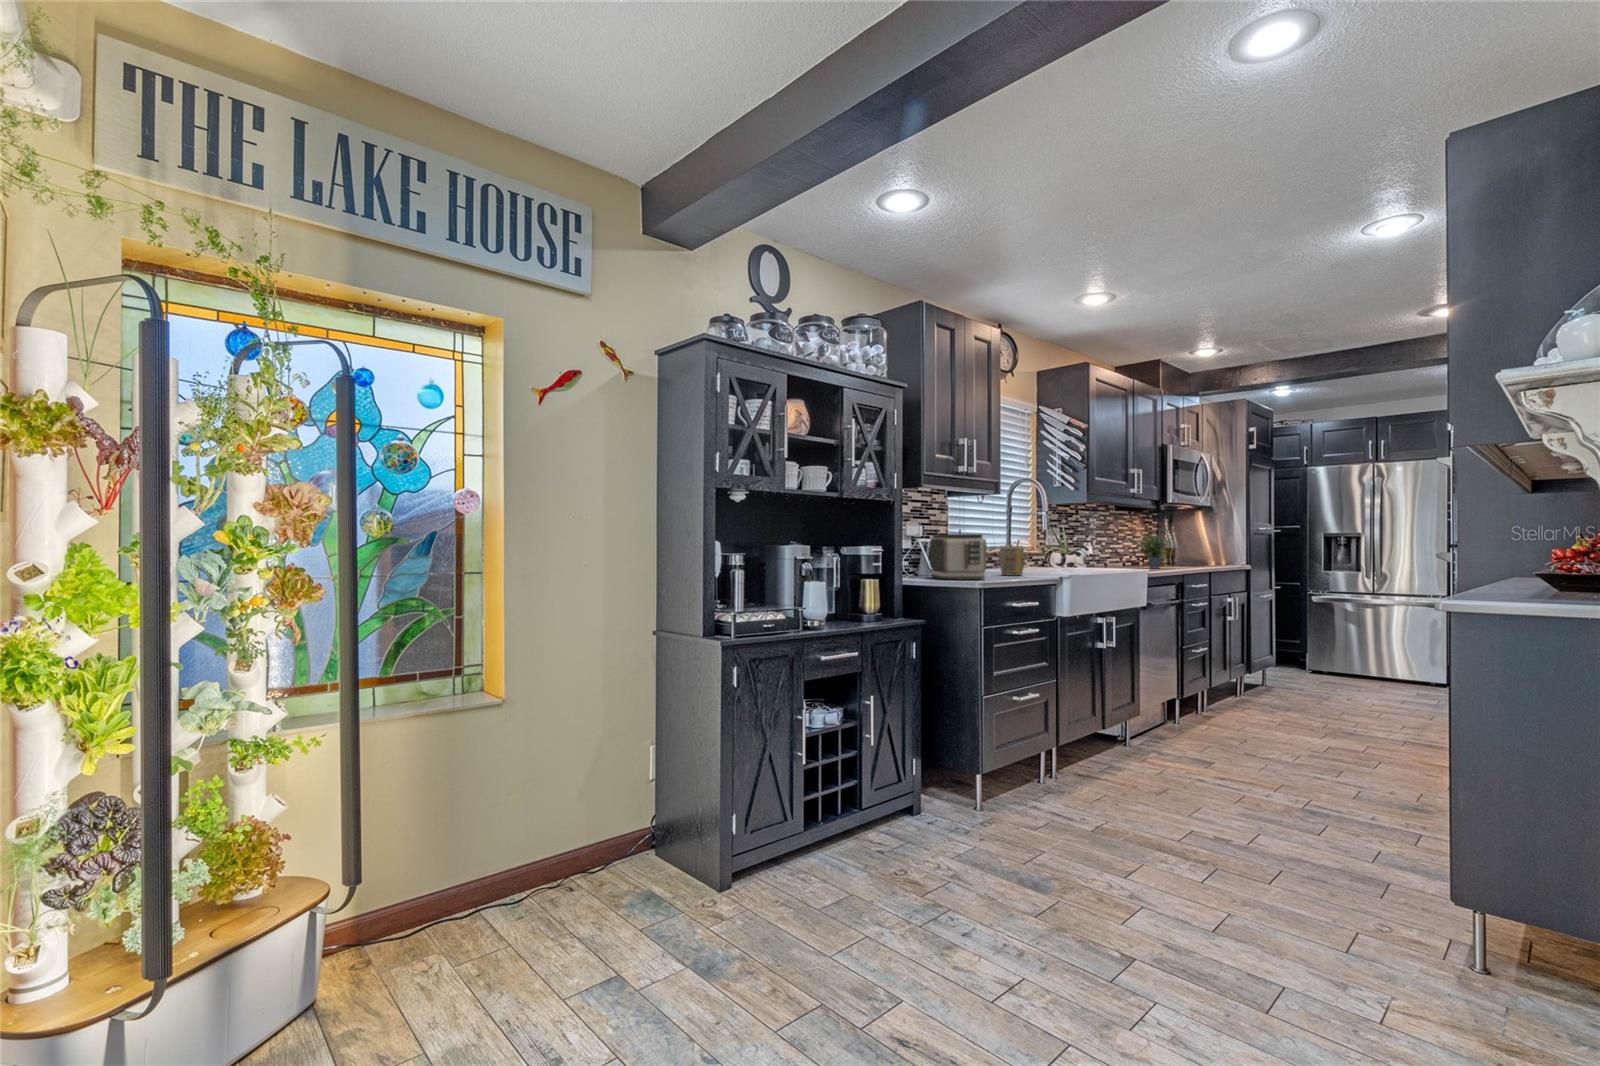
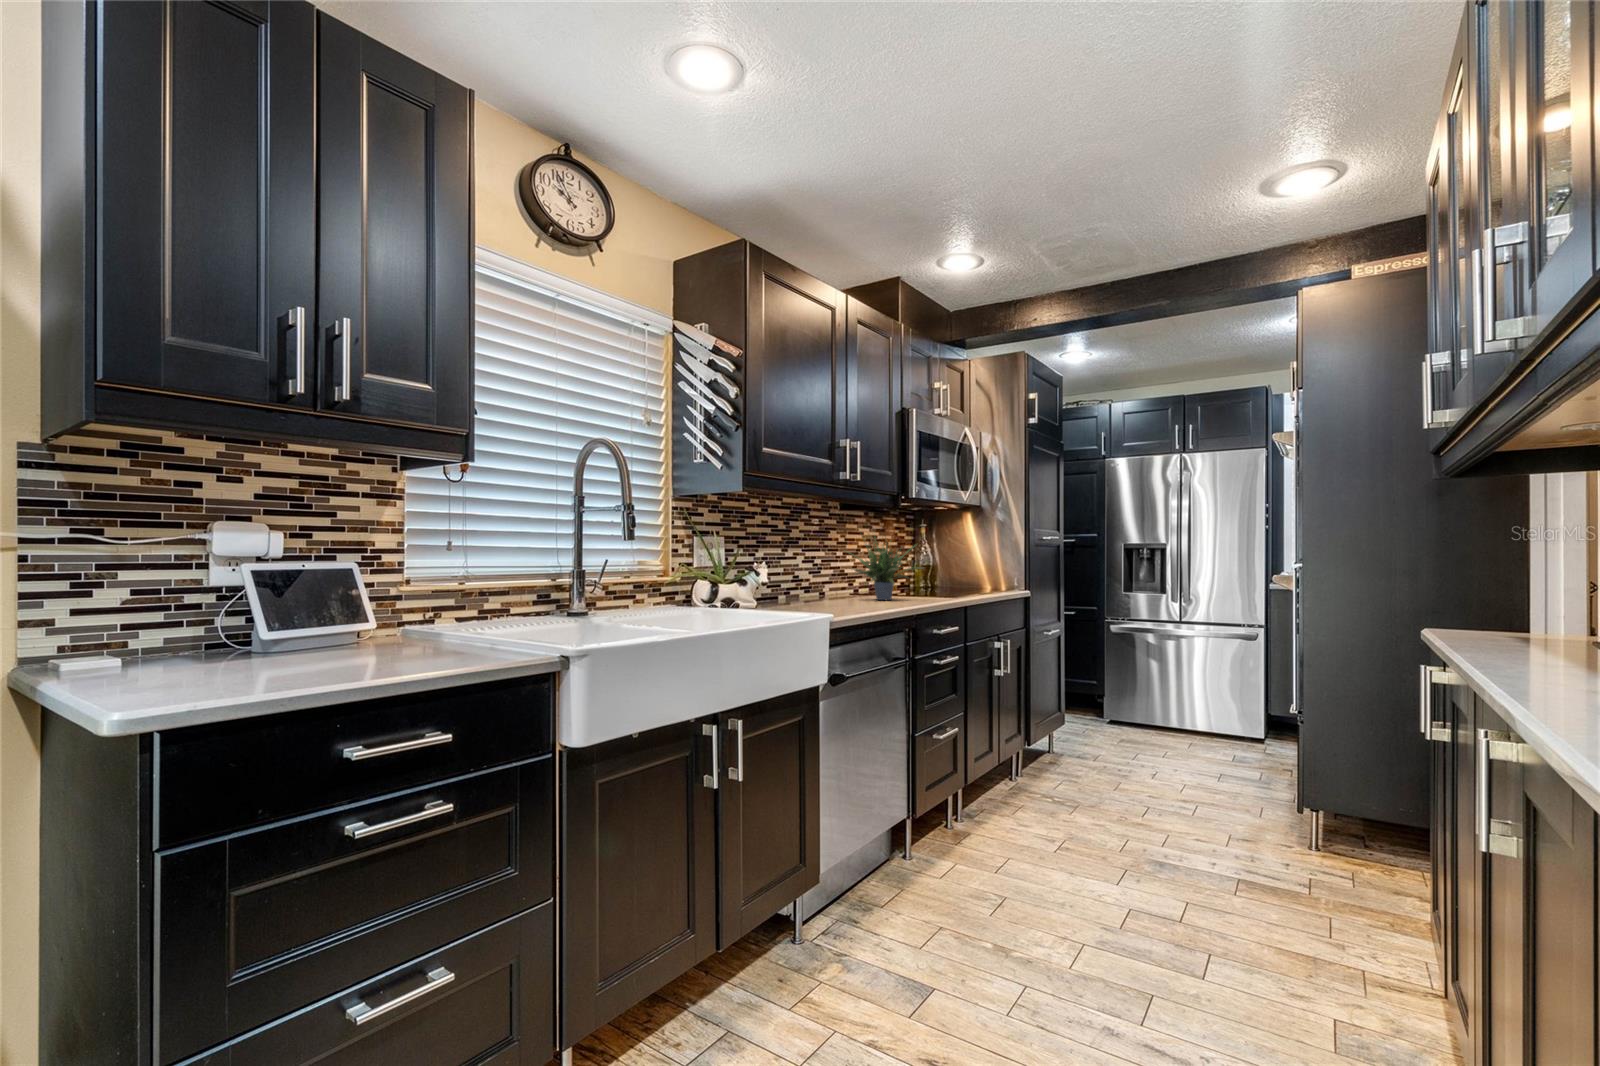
toaster: present [930,534,987,580] -> none [132,553,339,686]
mug: present [998,546,1025,576] -> none [476,575,537,643]

